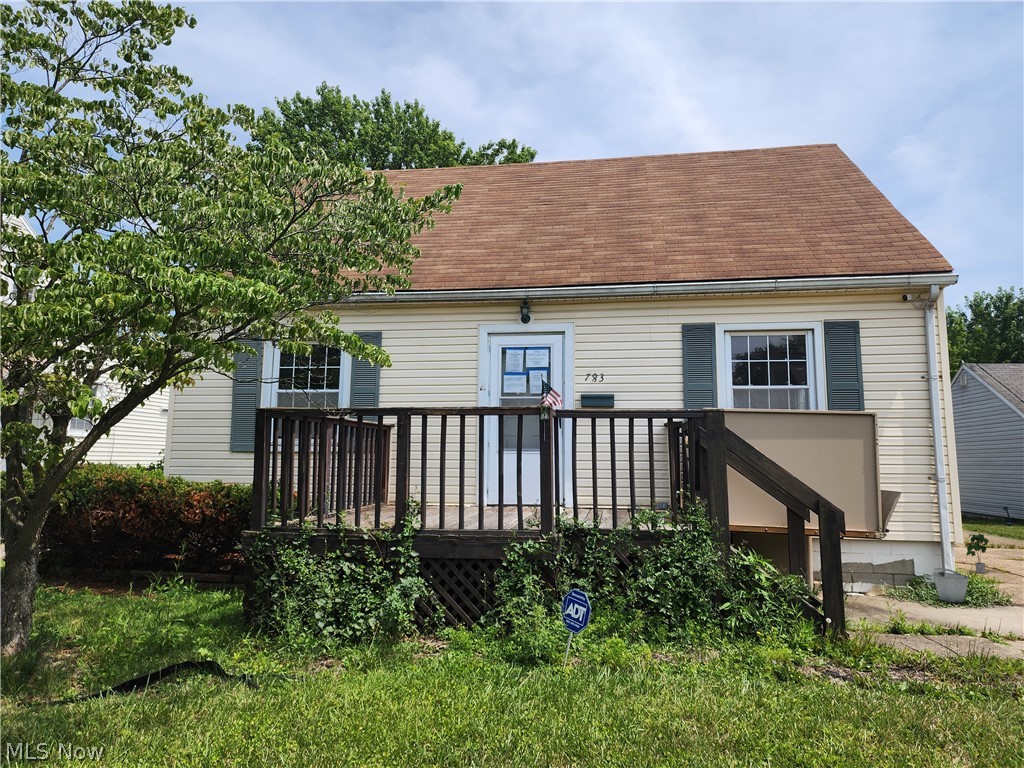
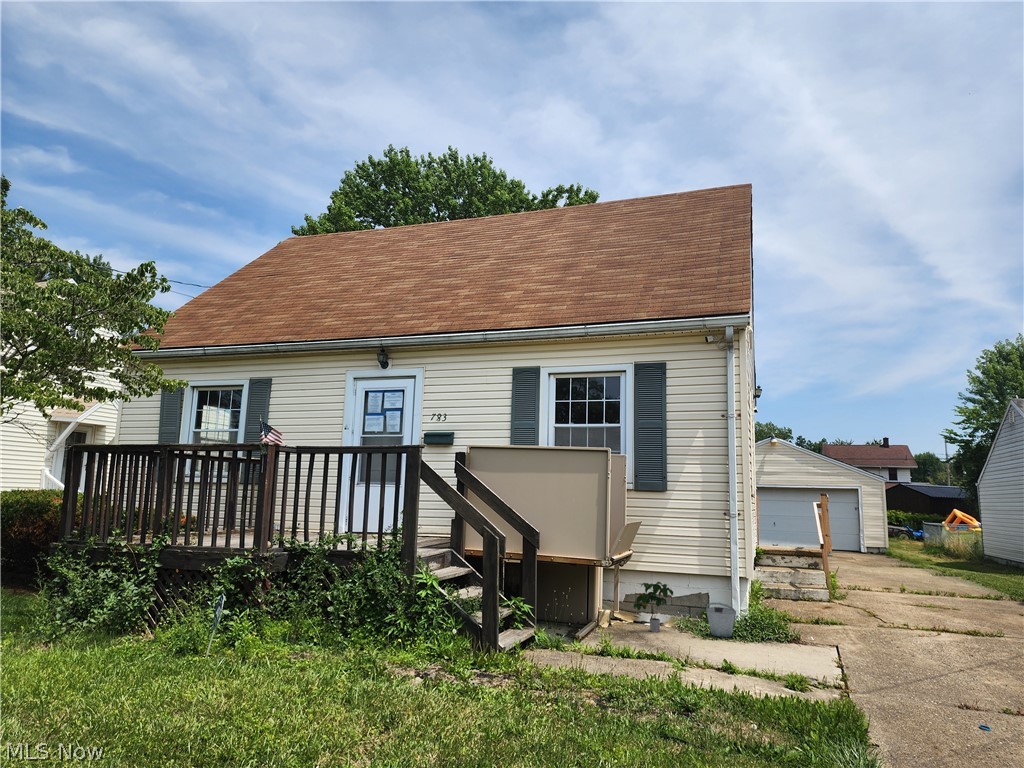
potted plant: present [966,533,989,573] -> present [634,582,673,632]

